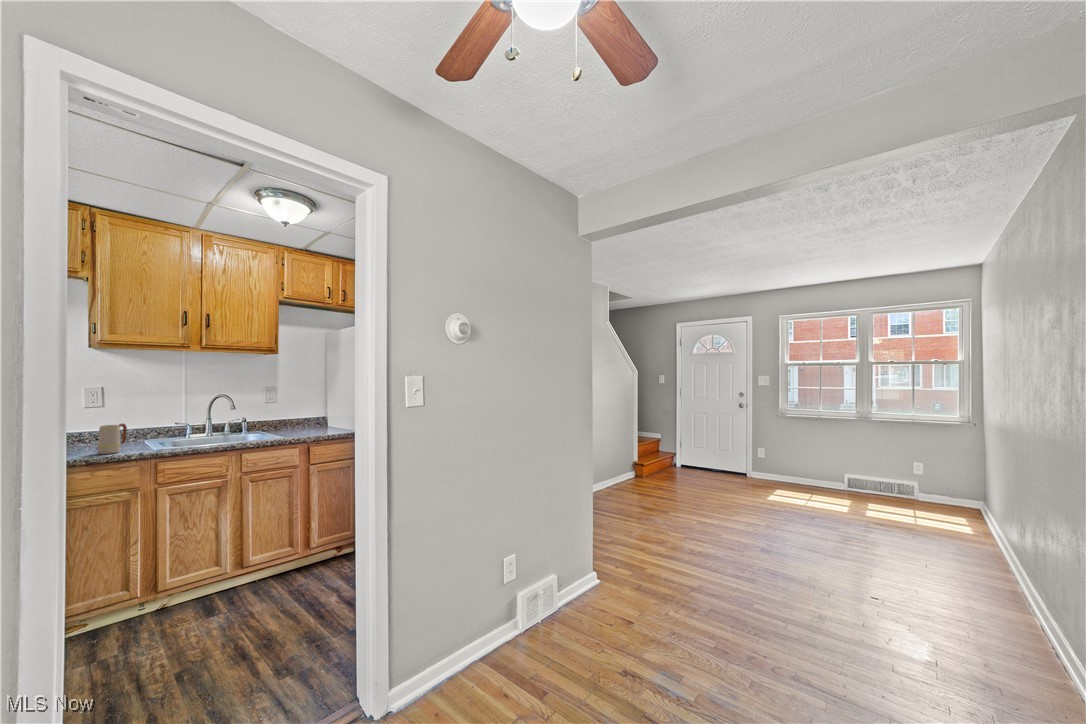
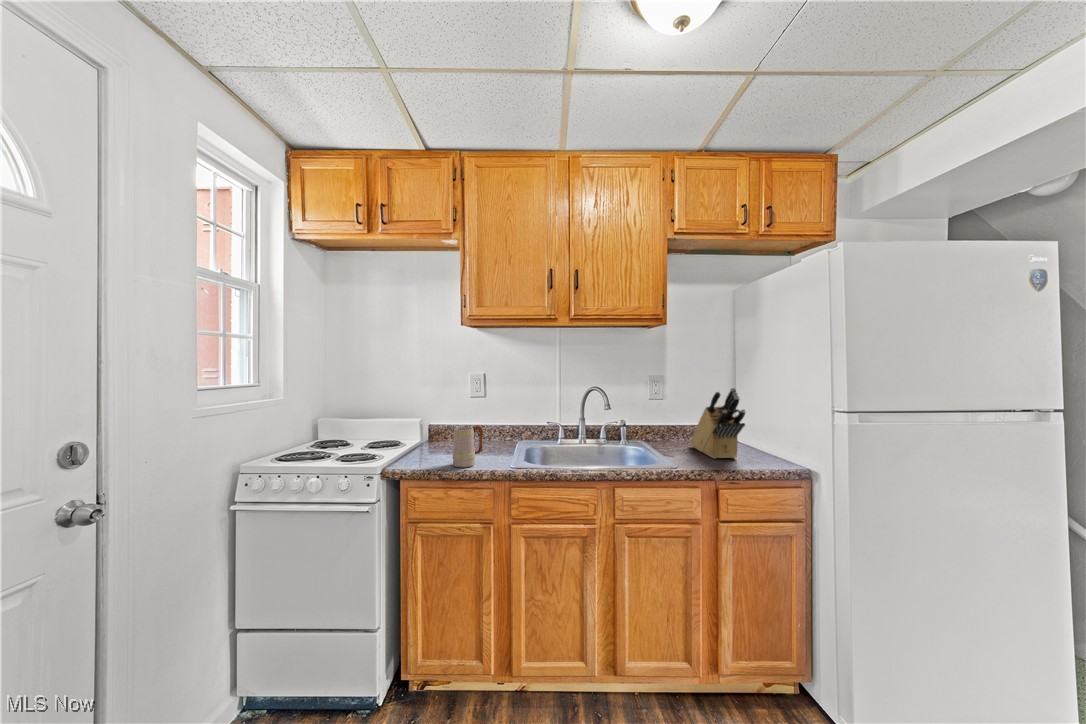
knife block: none [294,391,327,434] -> present [691,388,745,459]

